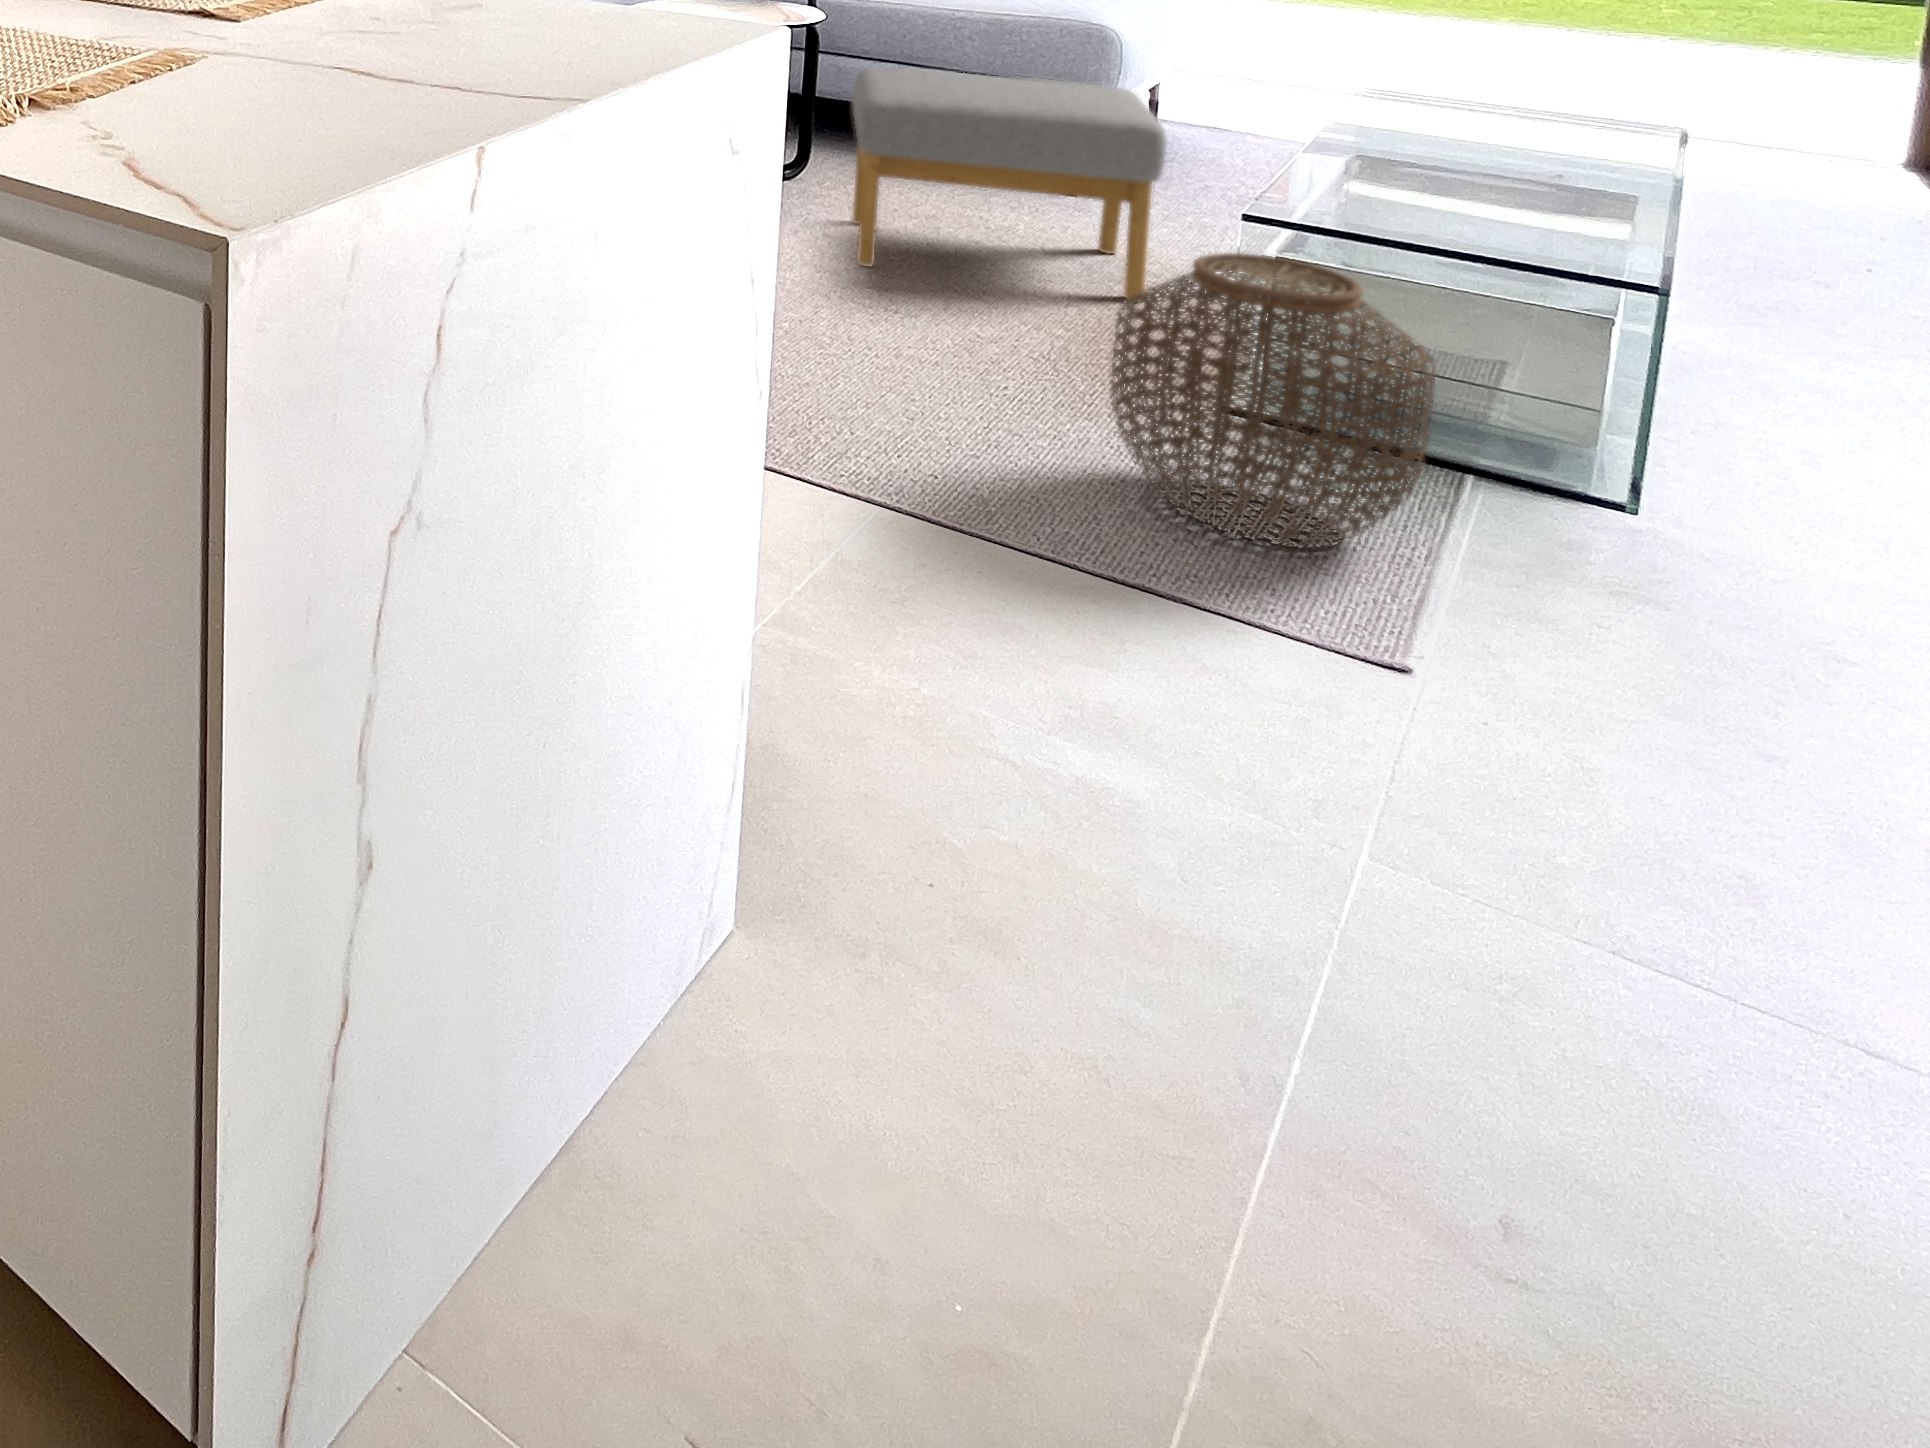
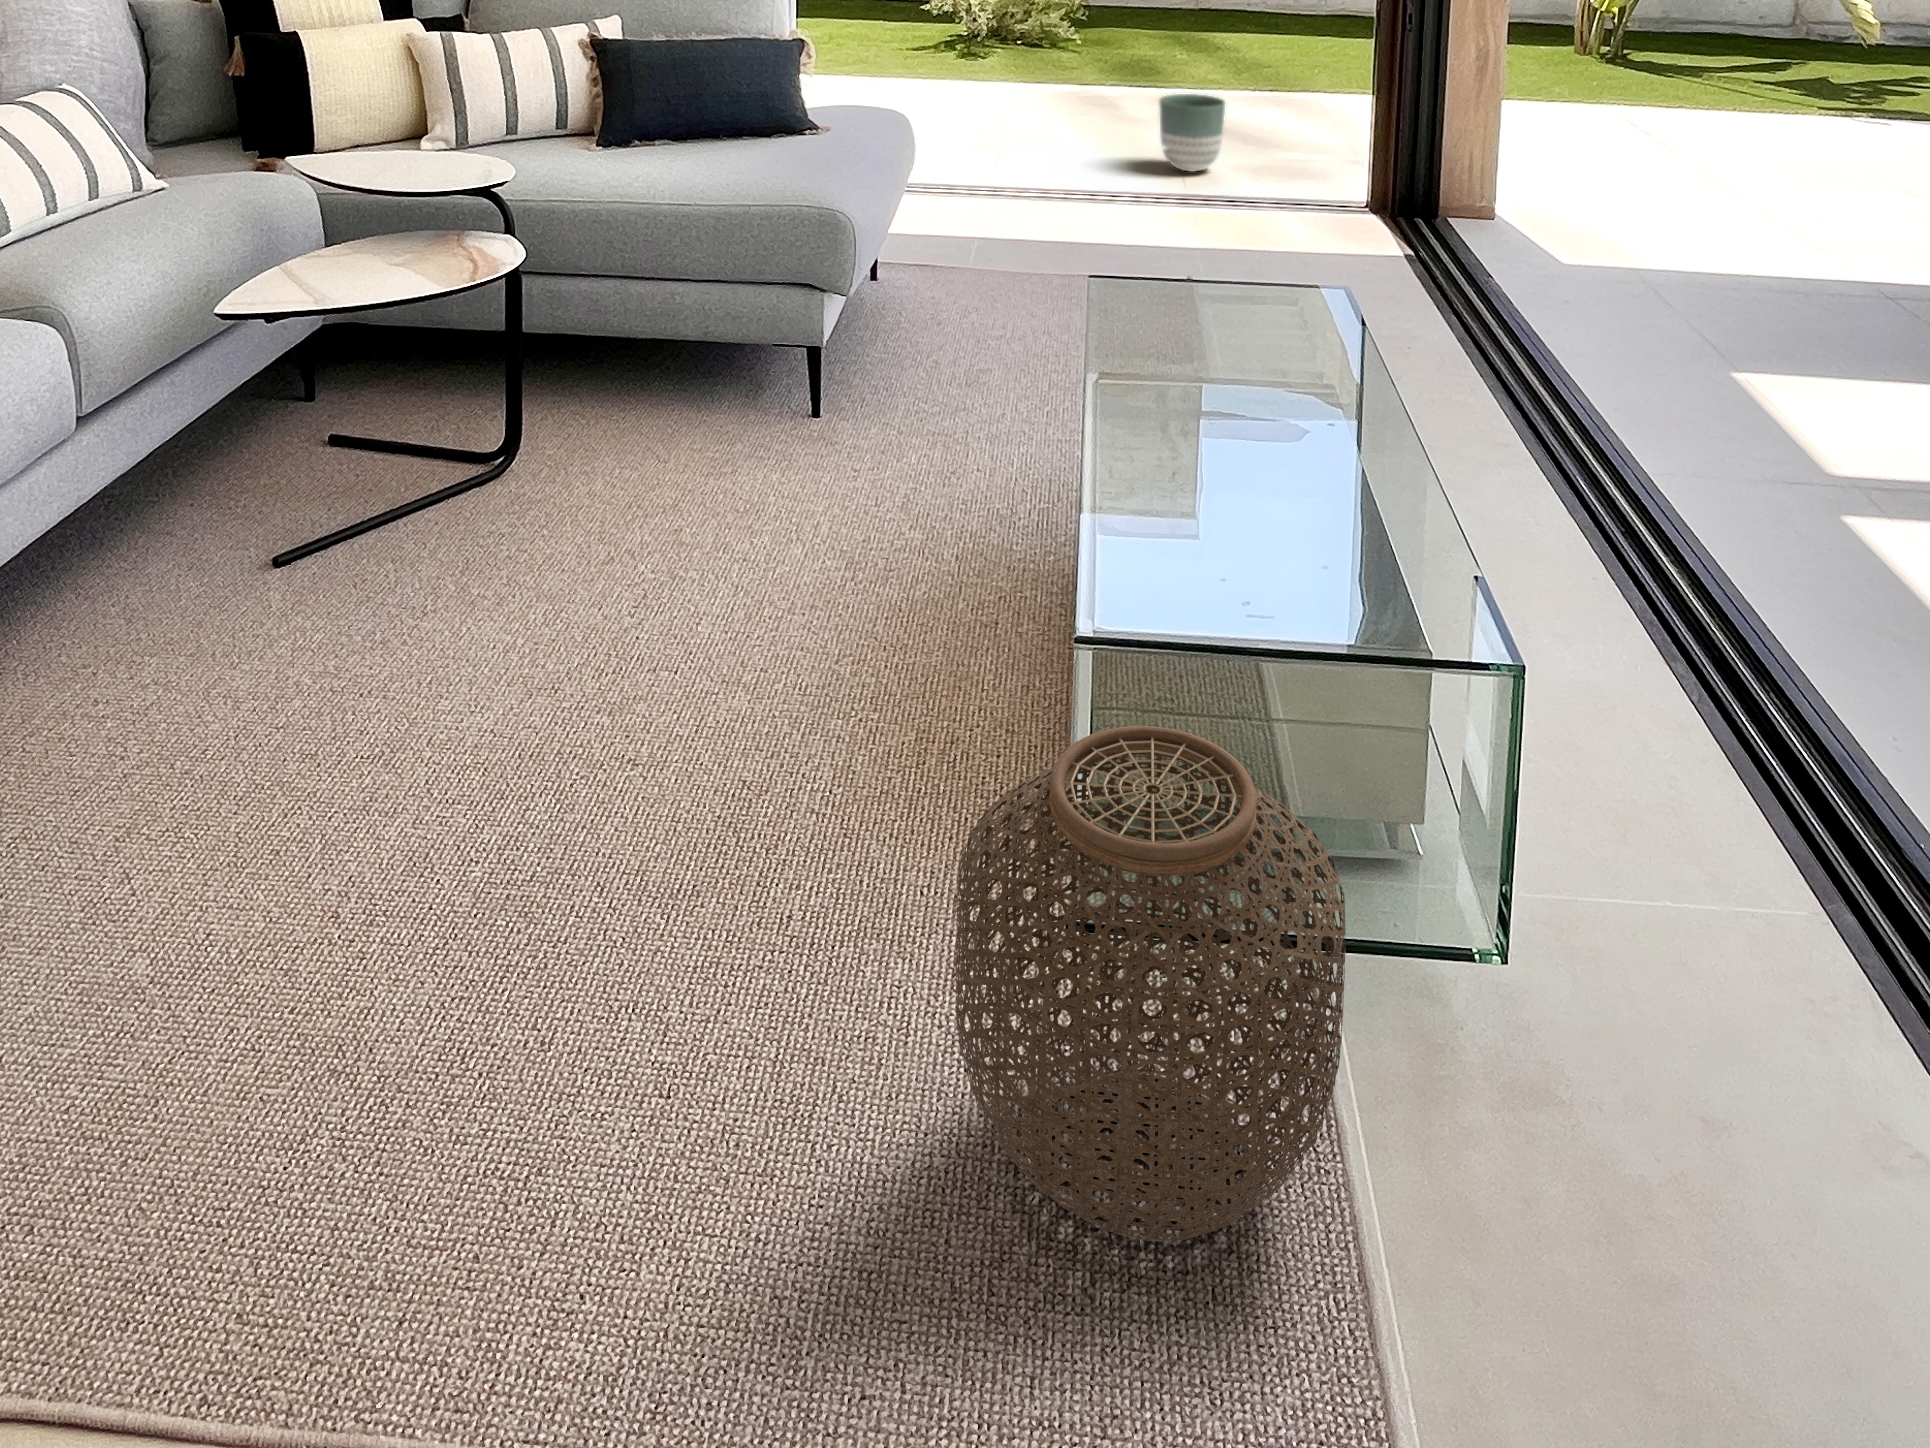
planter: none [1576,15,1683,101] -> present [1159,94,1225,171]
footstool: present [852,68,1166,300] -> none [567,321,931,668]

